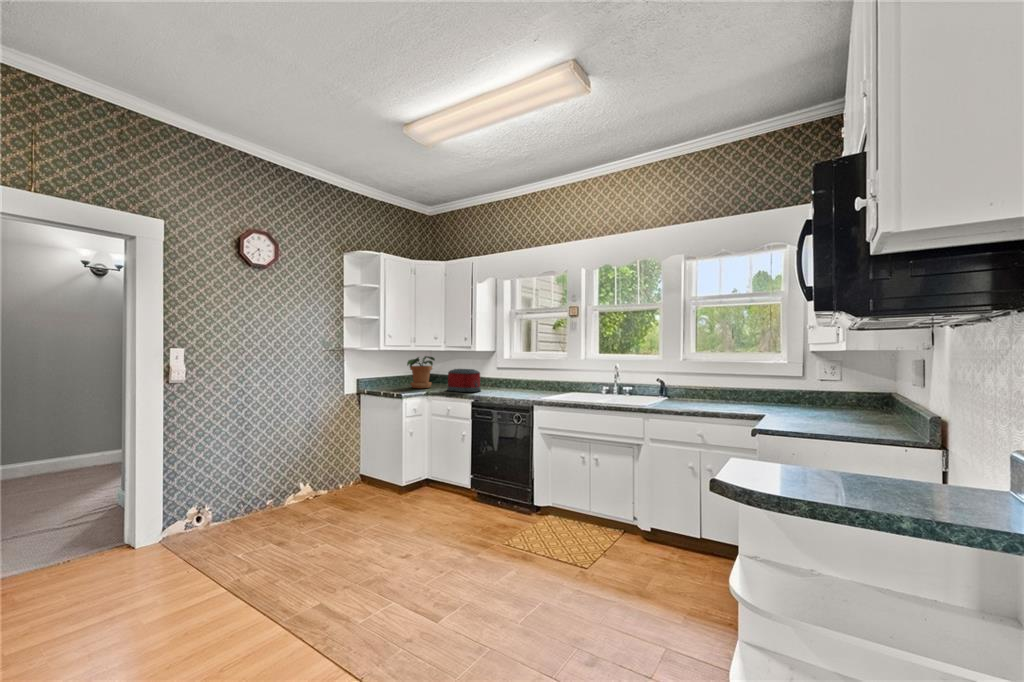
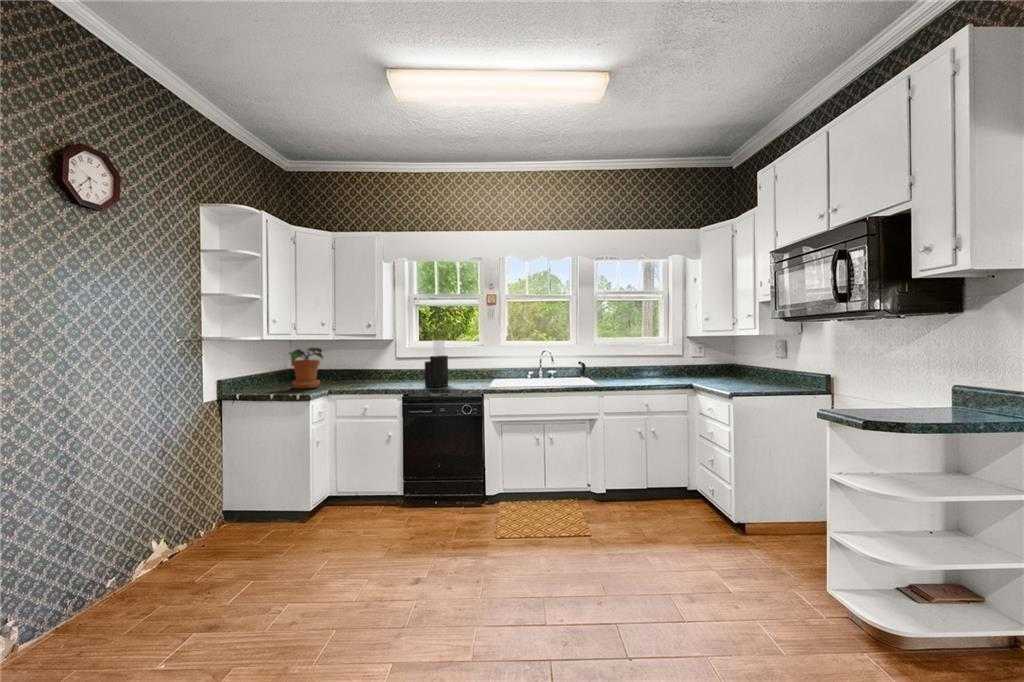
knife block: none [505,354,527,394] -> present [425,341,448,387]
toaster: present [447,369,481,392] -> none [348,361,392,389]

